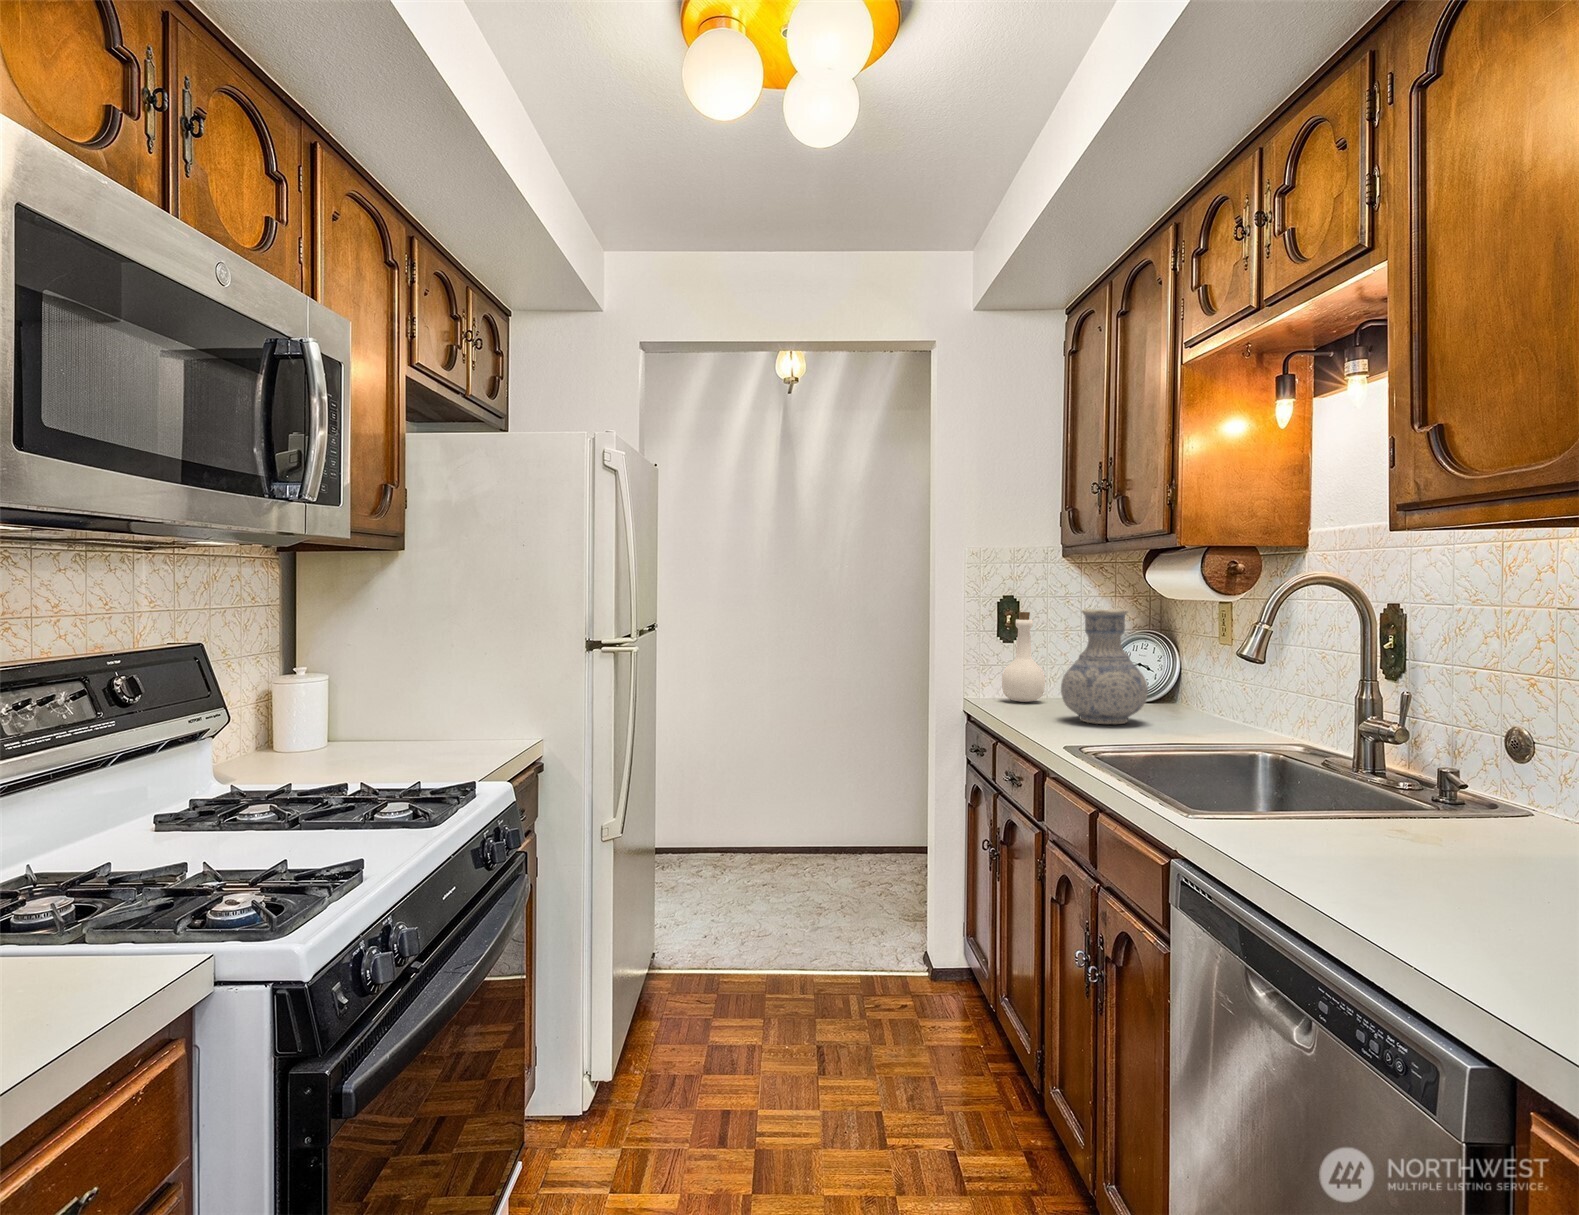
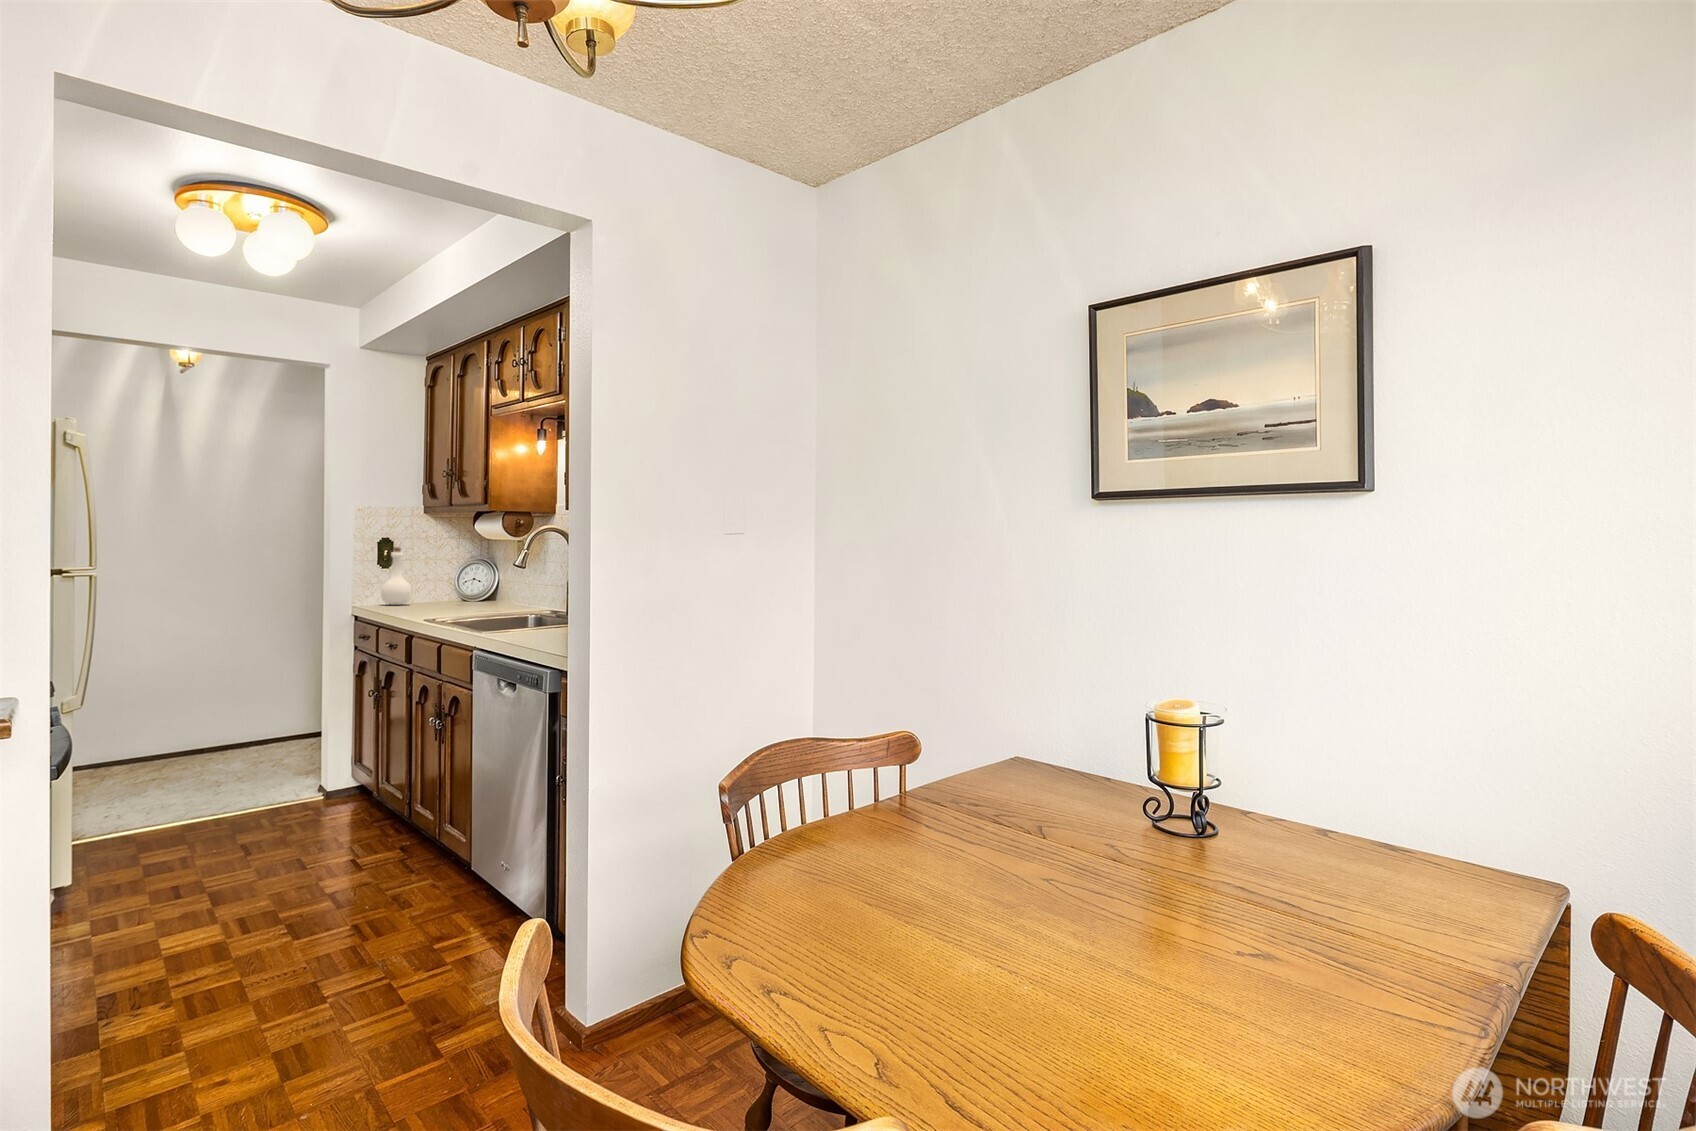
vase: present [1061,609,1148,724] -> none [422,545,475,611]

